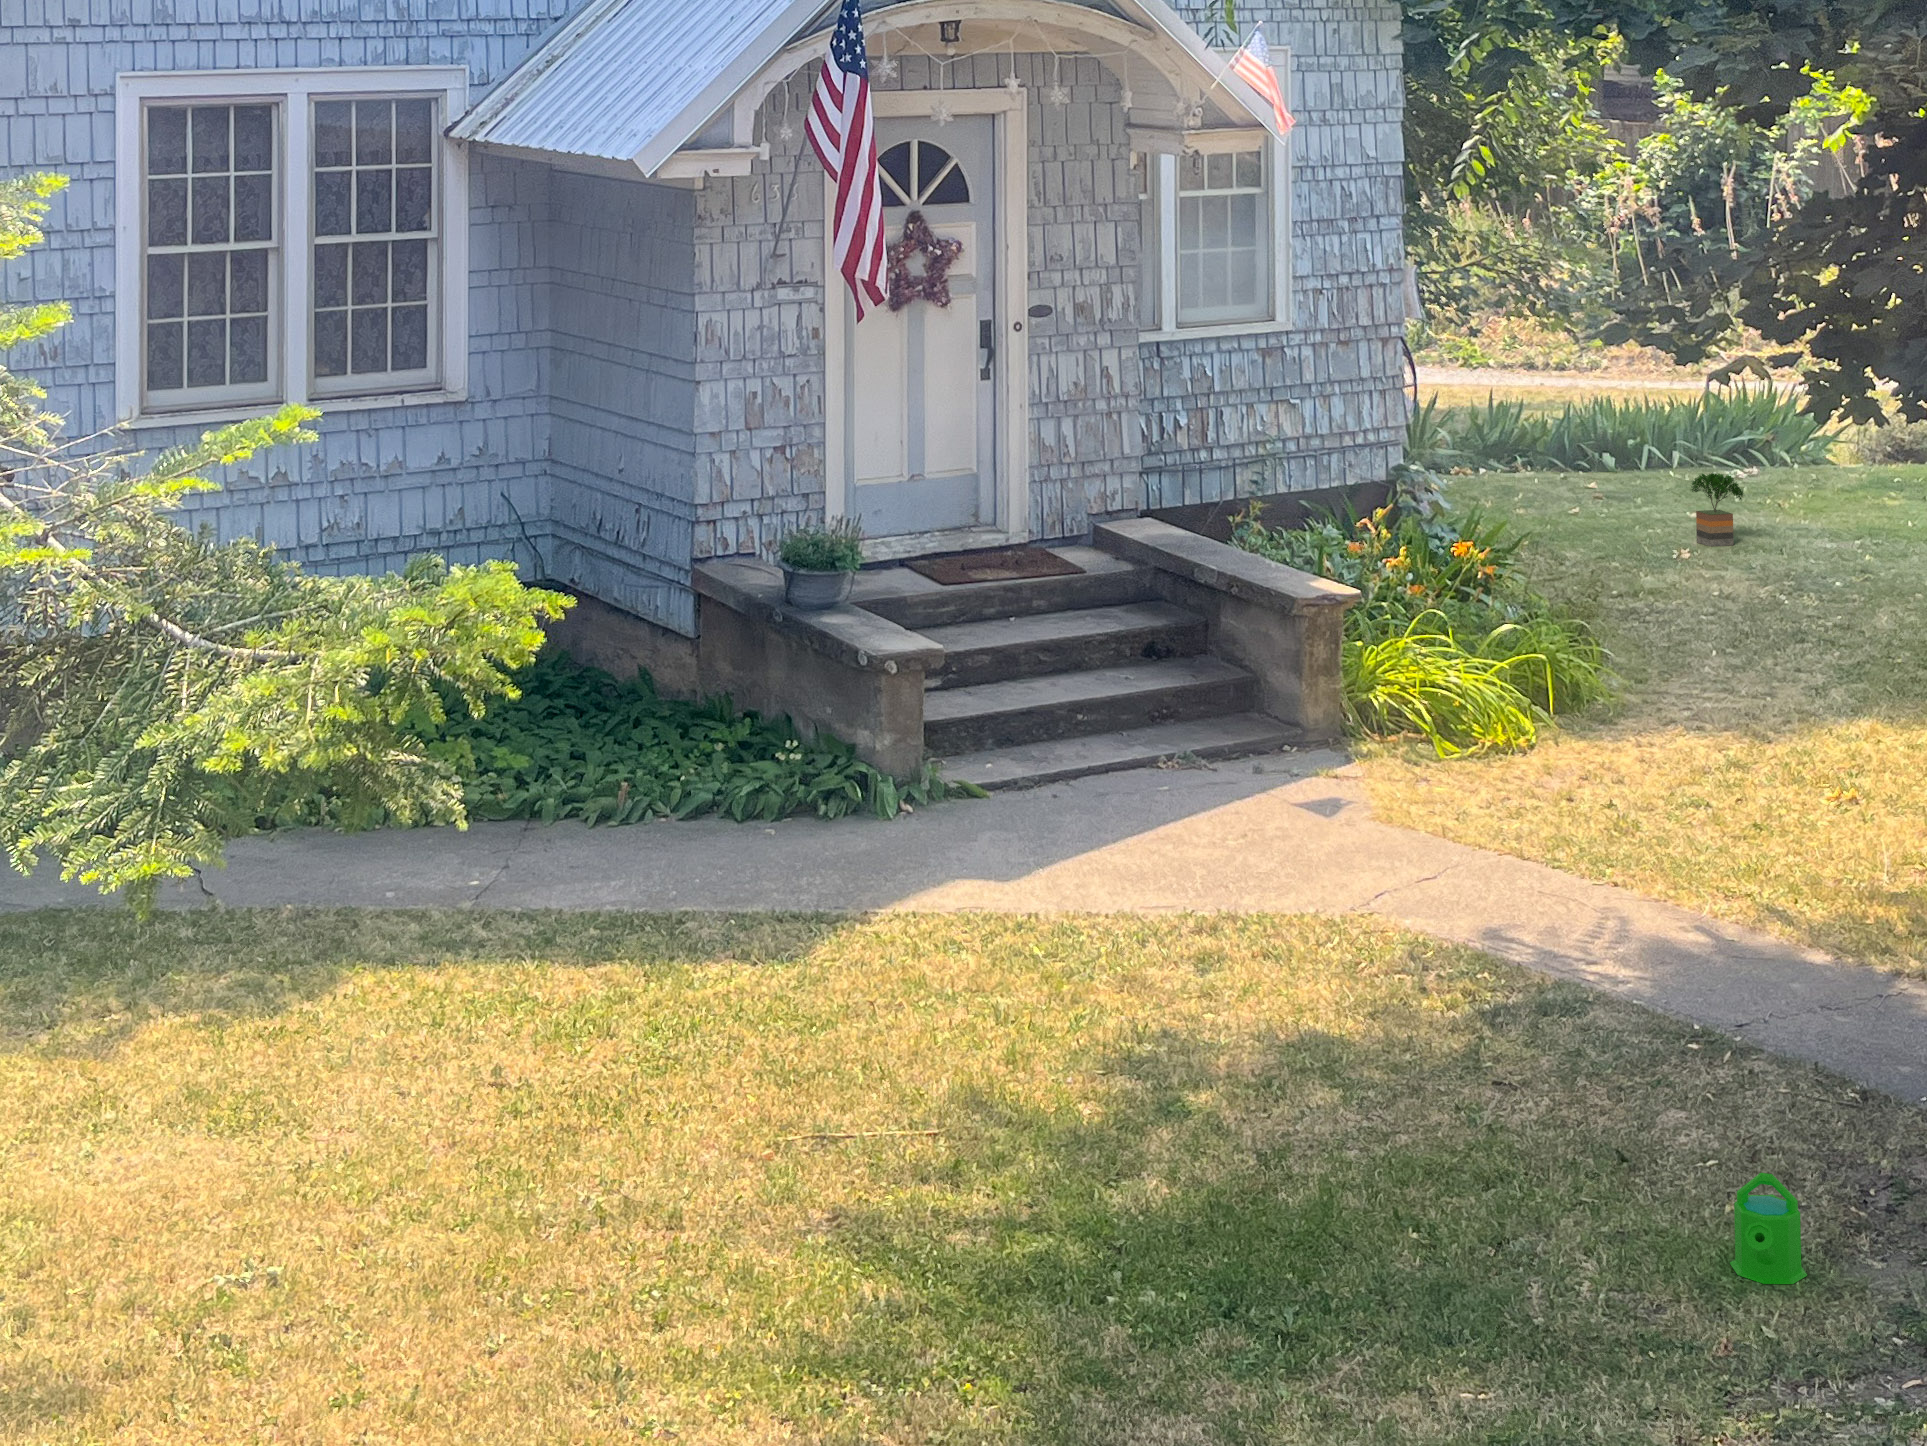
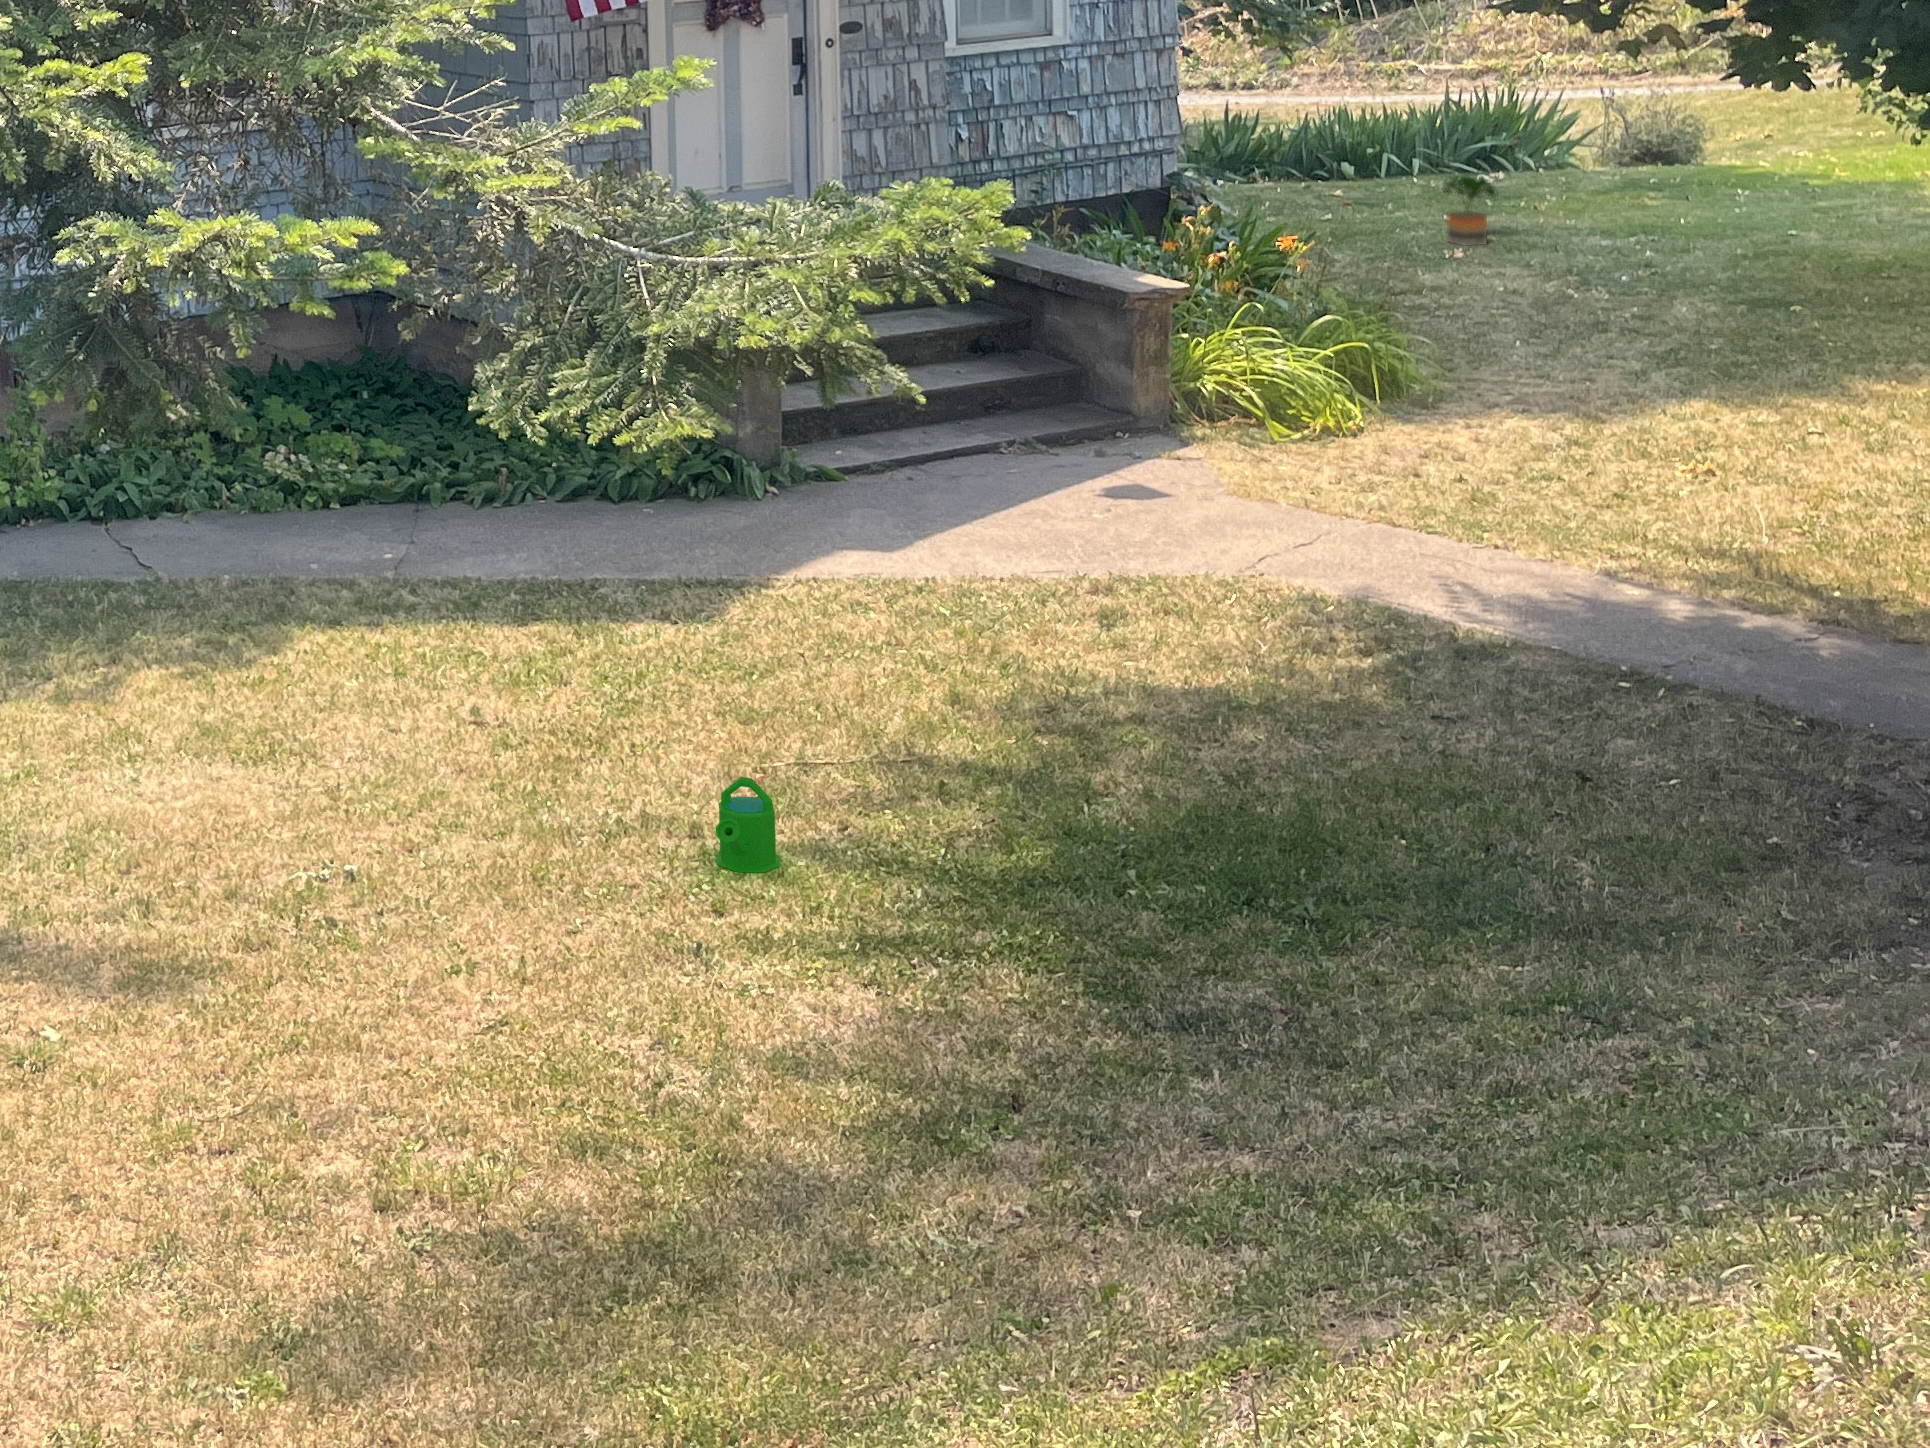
watering can: present [1730,1173,1807,1284] -> present [715,777,781,873]

